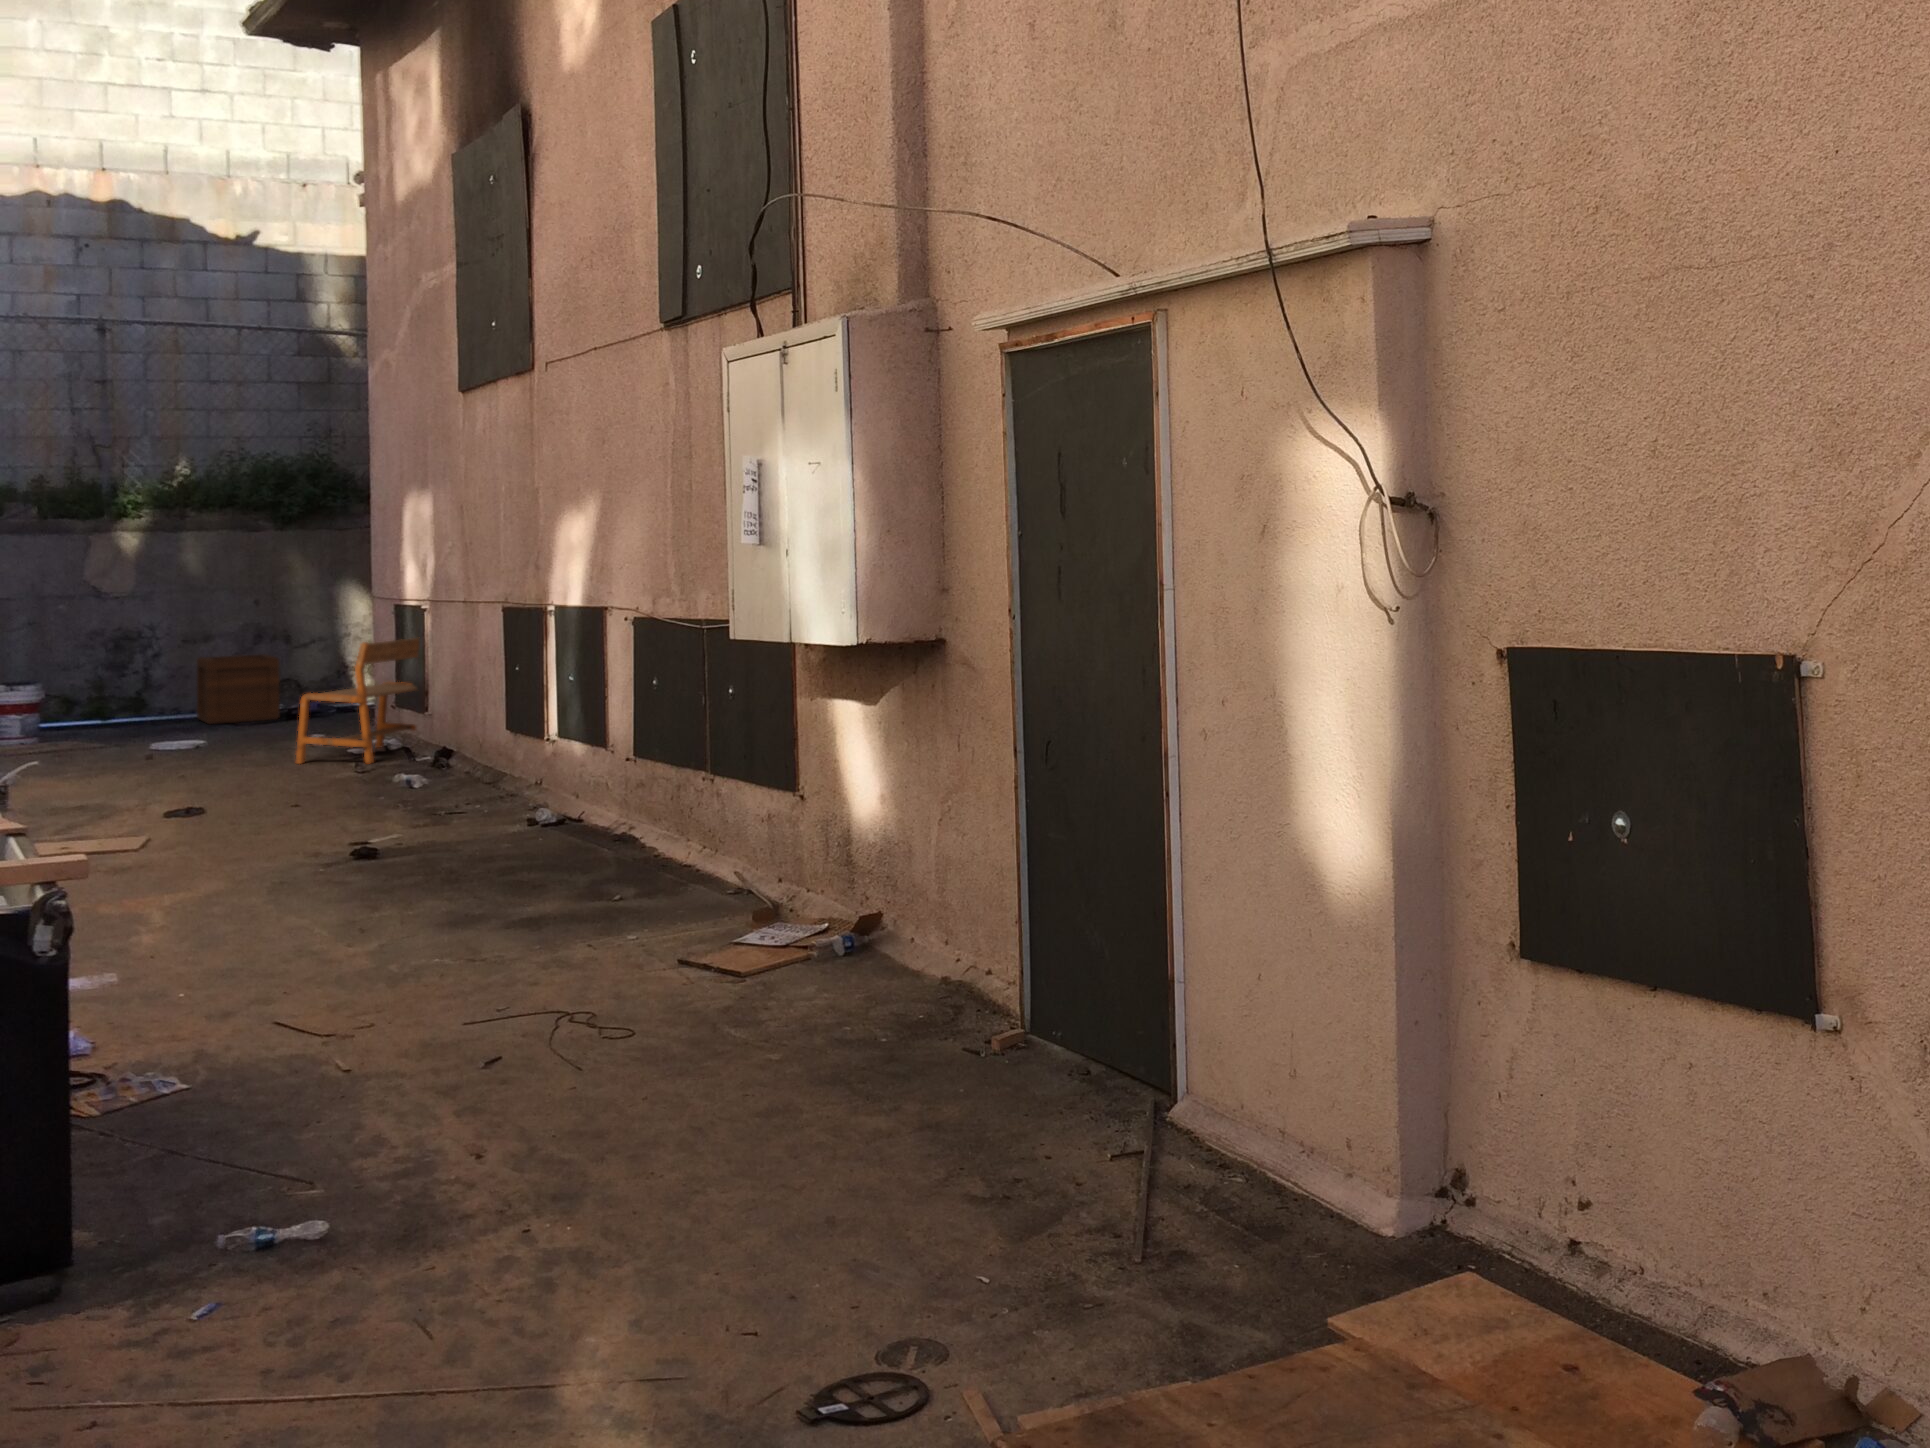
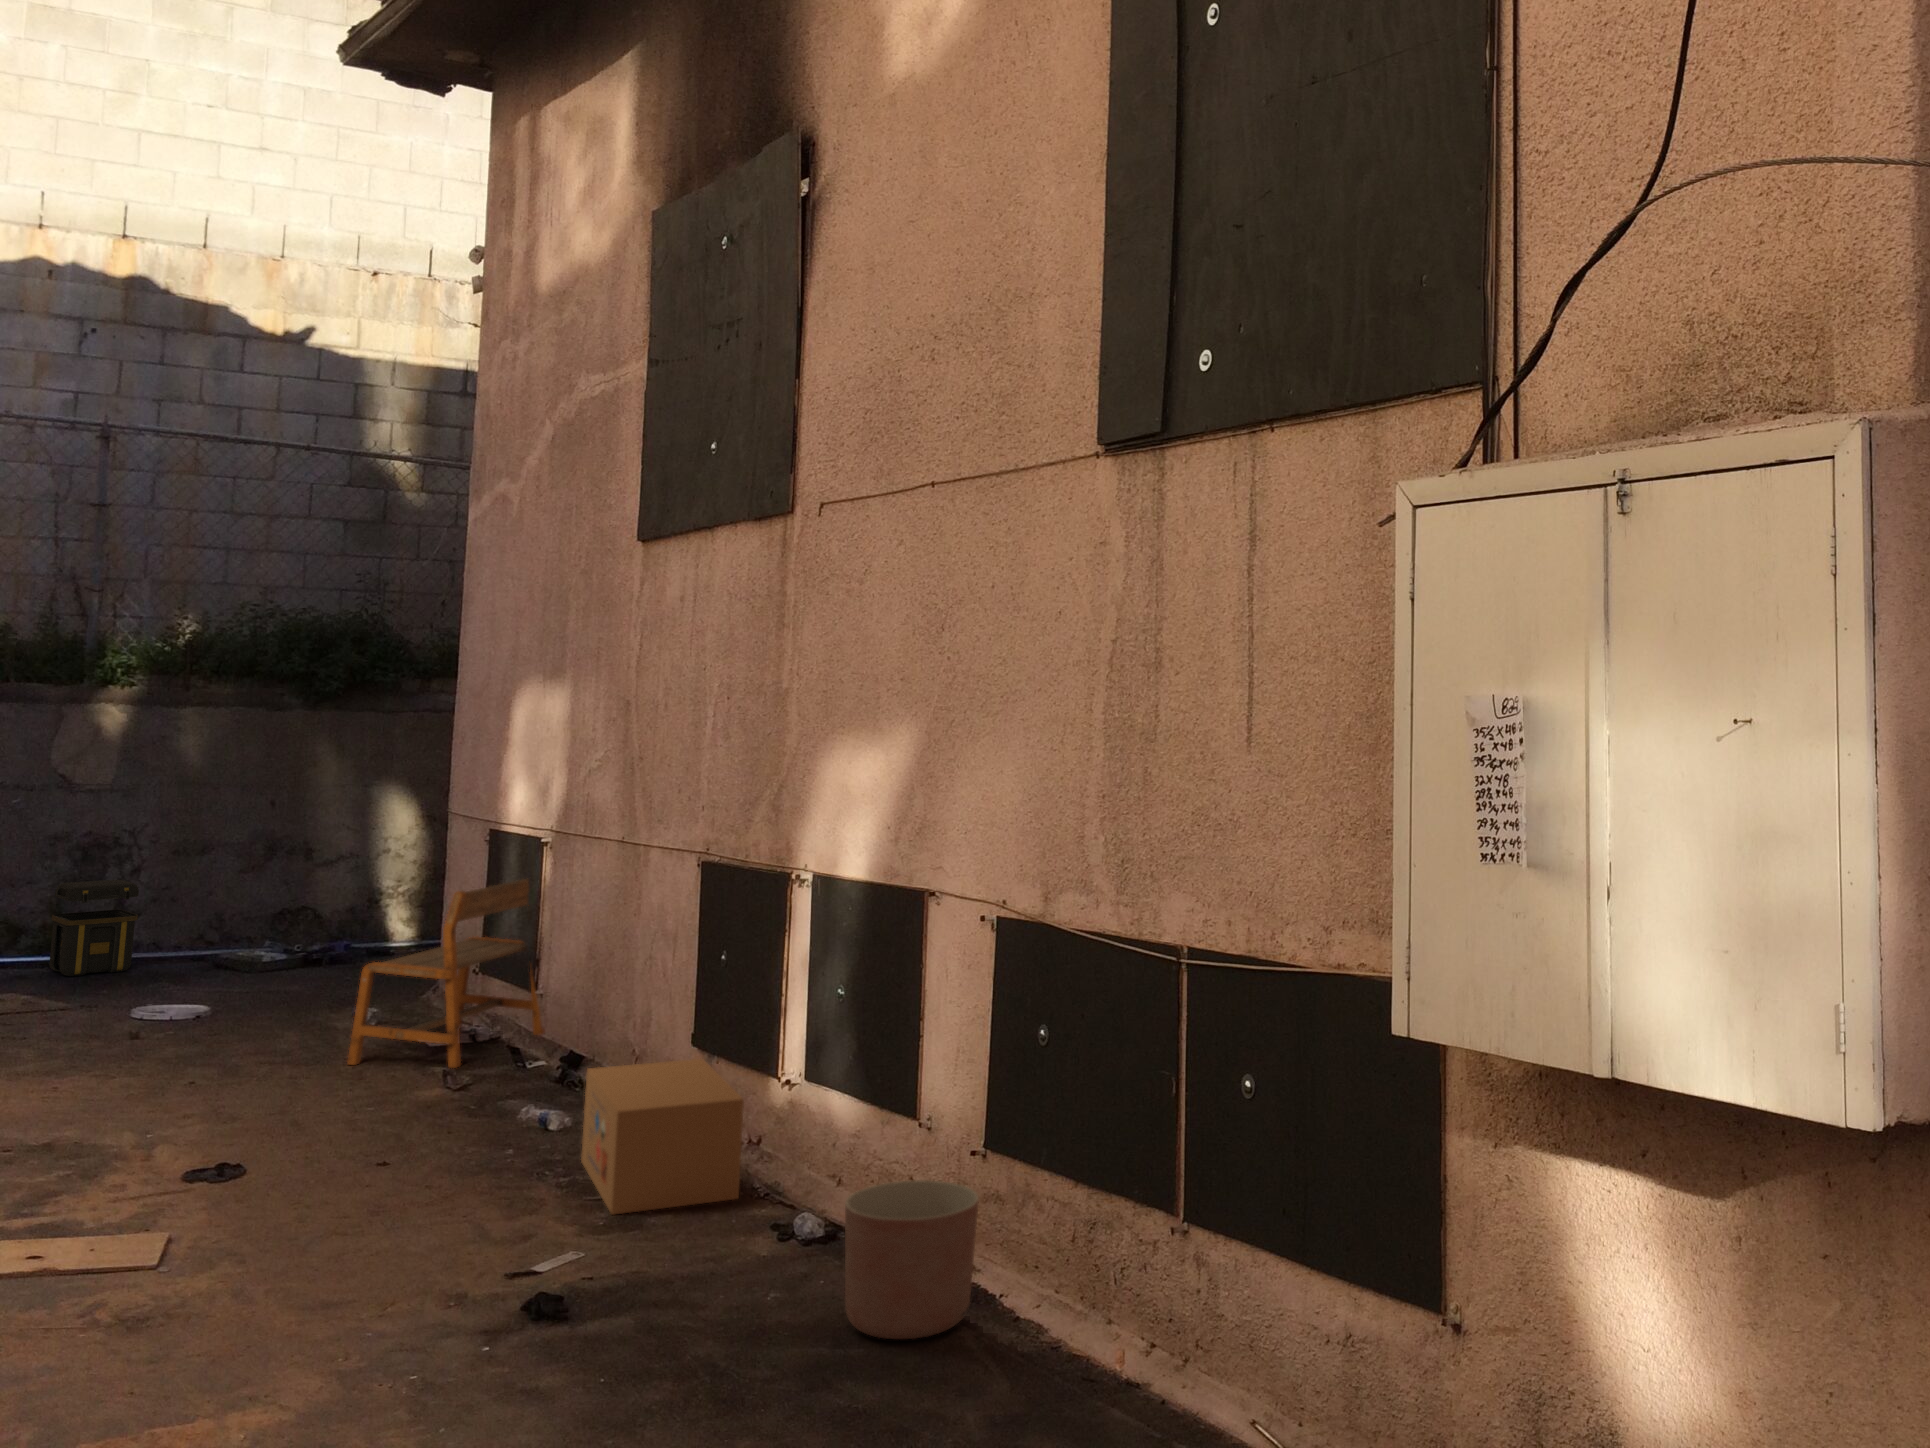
wooden crate: present [197,654,279,724] -> none [186,869,304,968]
toolbox: none [93,662,156,731] -> present [49,880,139,976]
cardboard box: none [430,732,521,815] -> present [581,1059,744,1215]
planter: none [541,768,625,849] -> present [845,1180,979,1339]

